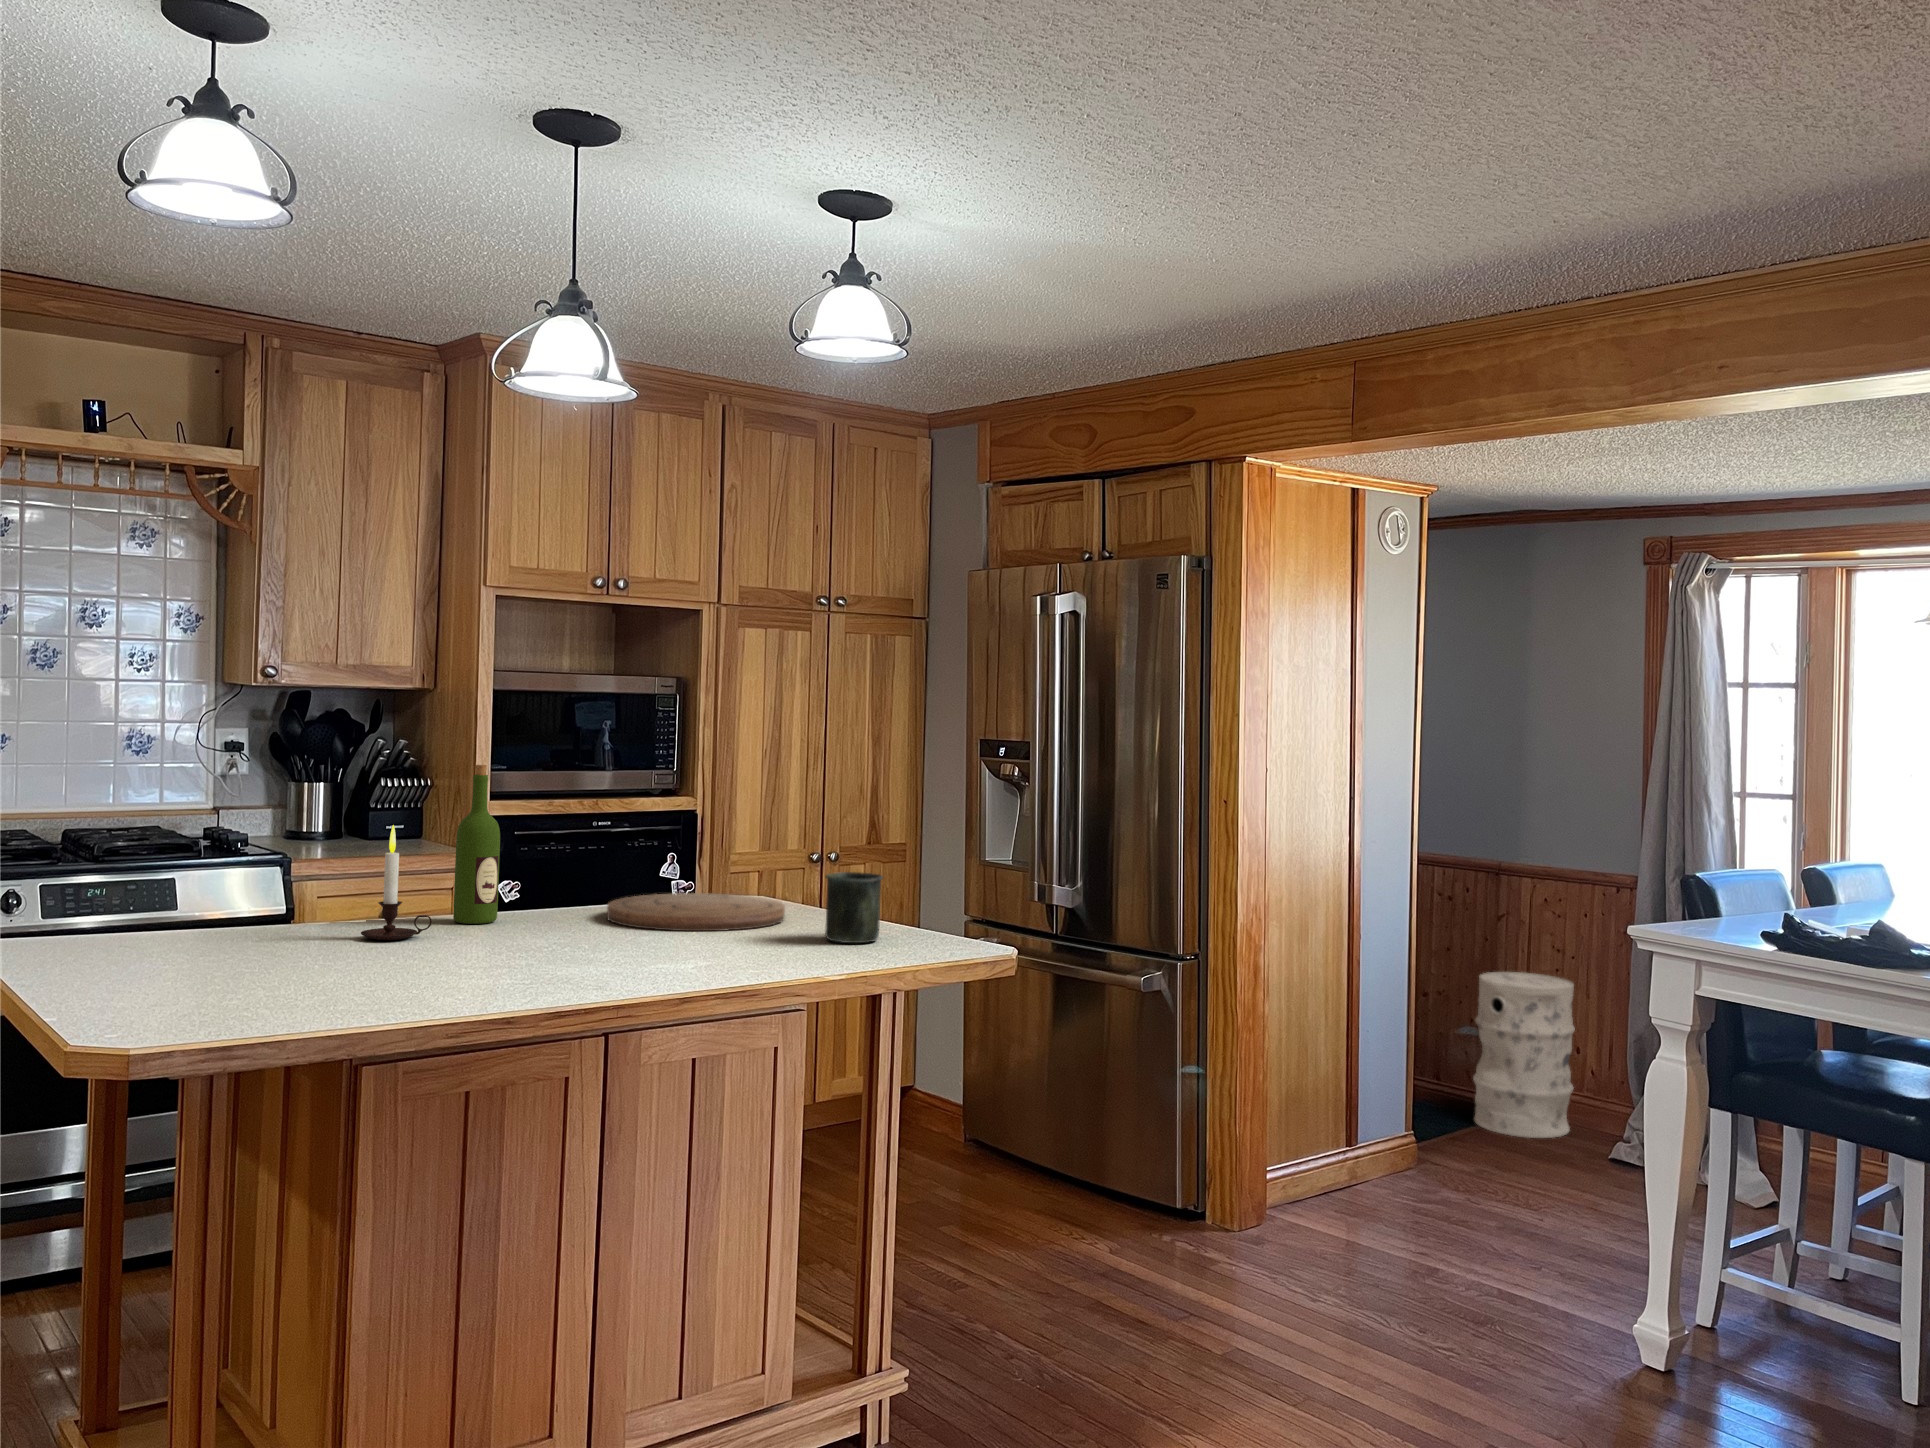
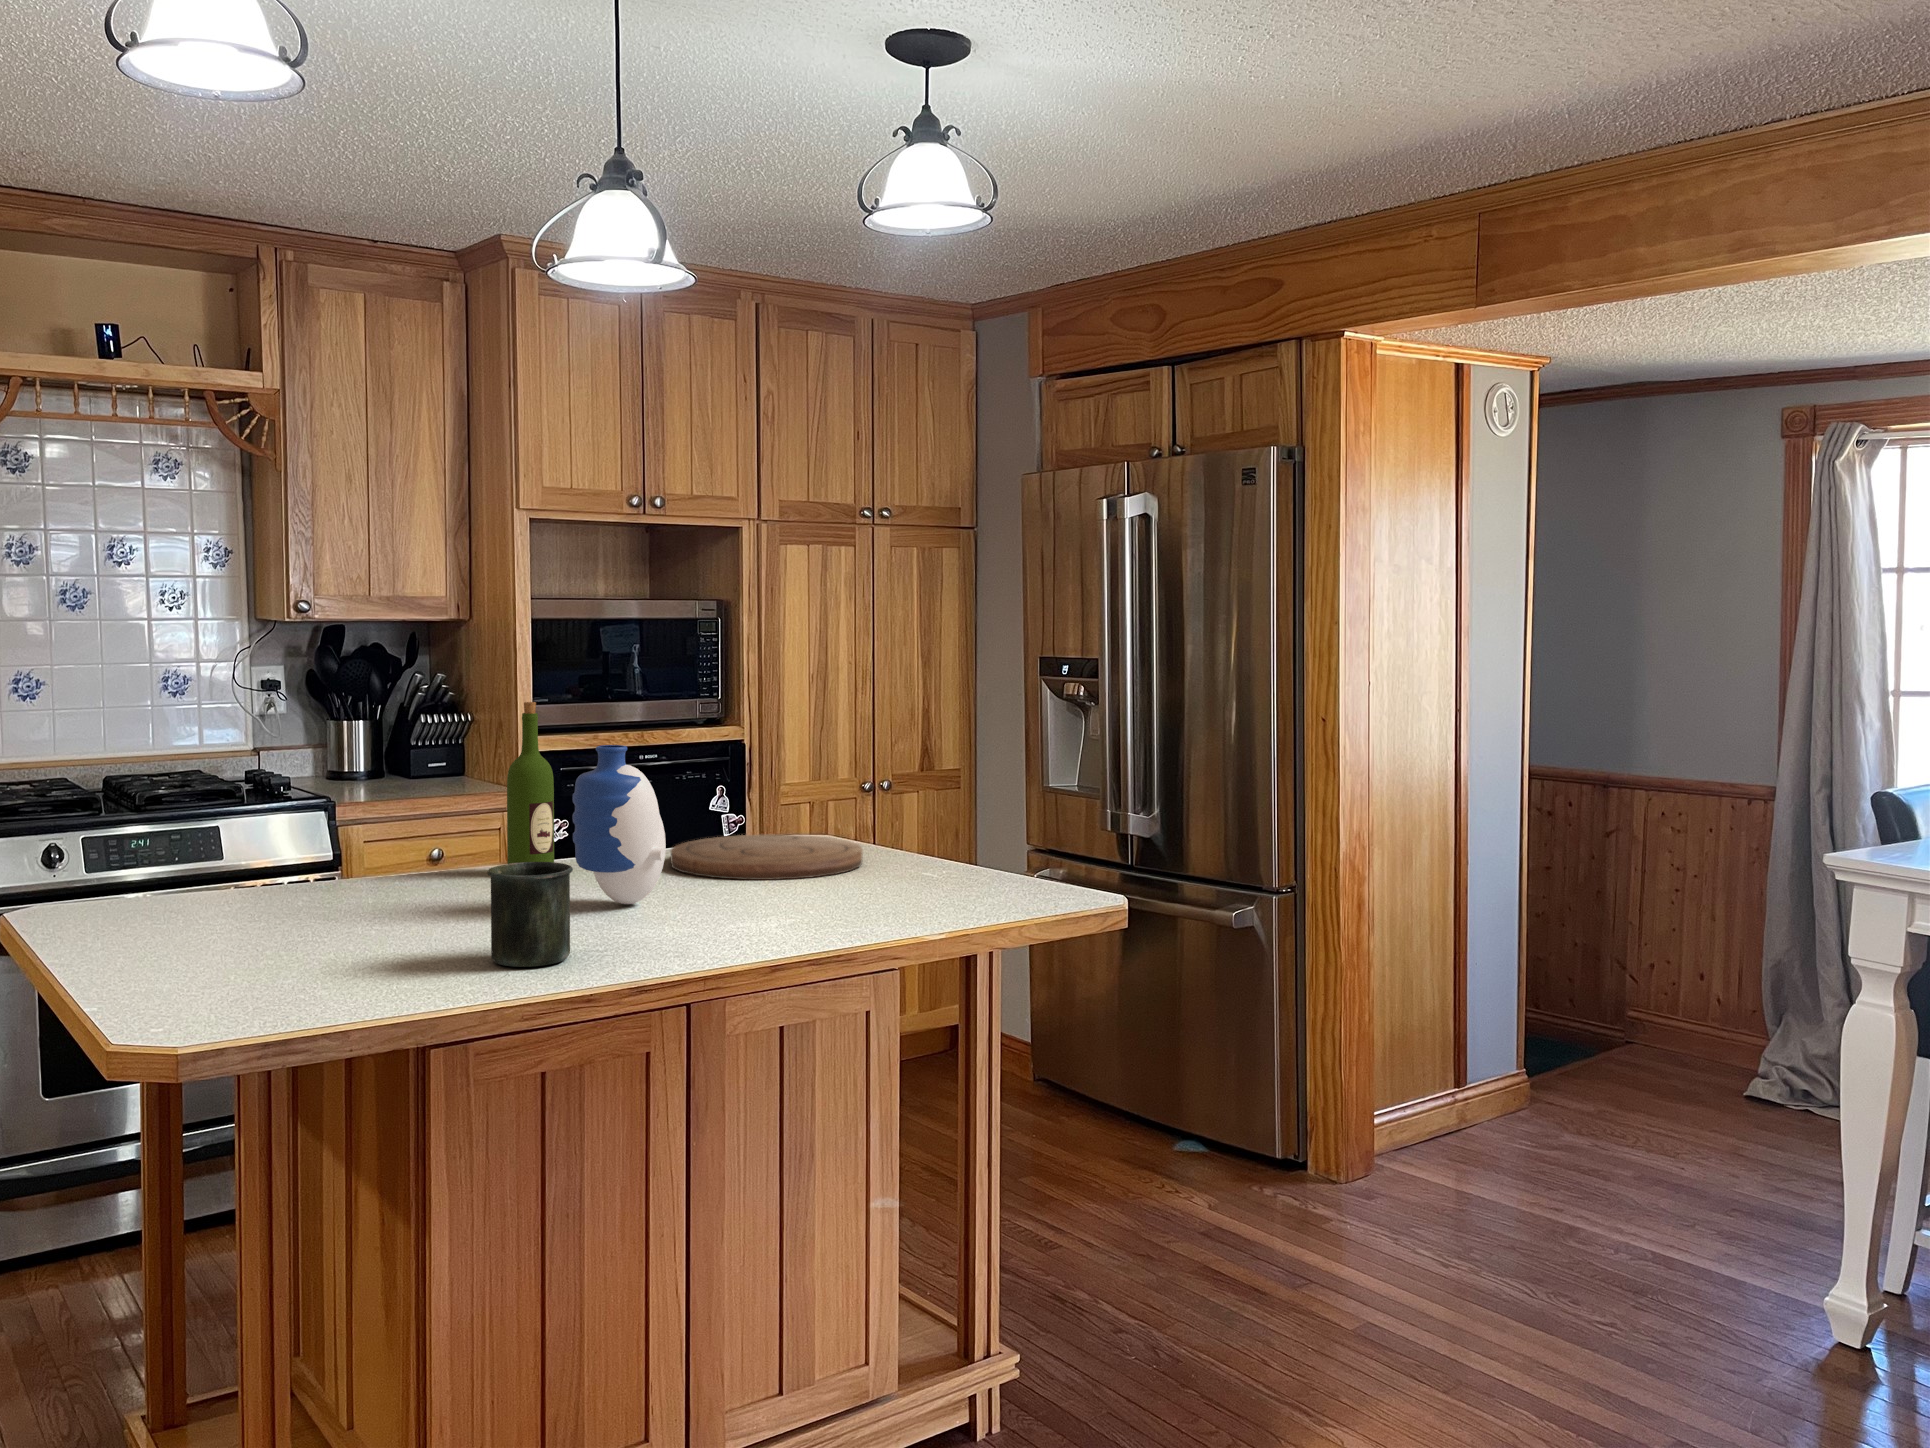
vase: none [512,804,597,947] -> present [572,745,666,904]
candle: present [361,825,432,940] -> none [411,772,486,899]
mug: present [825,872,883,943] -> present [487,862,573,967]
trash can: present [1473,972,1575,1138] -> none [1579,891,1693,1070]

